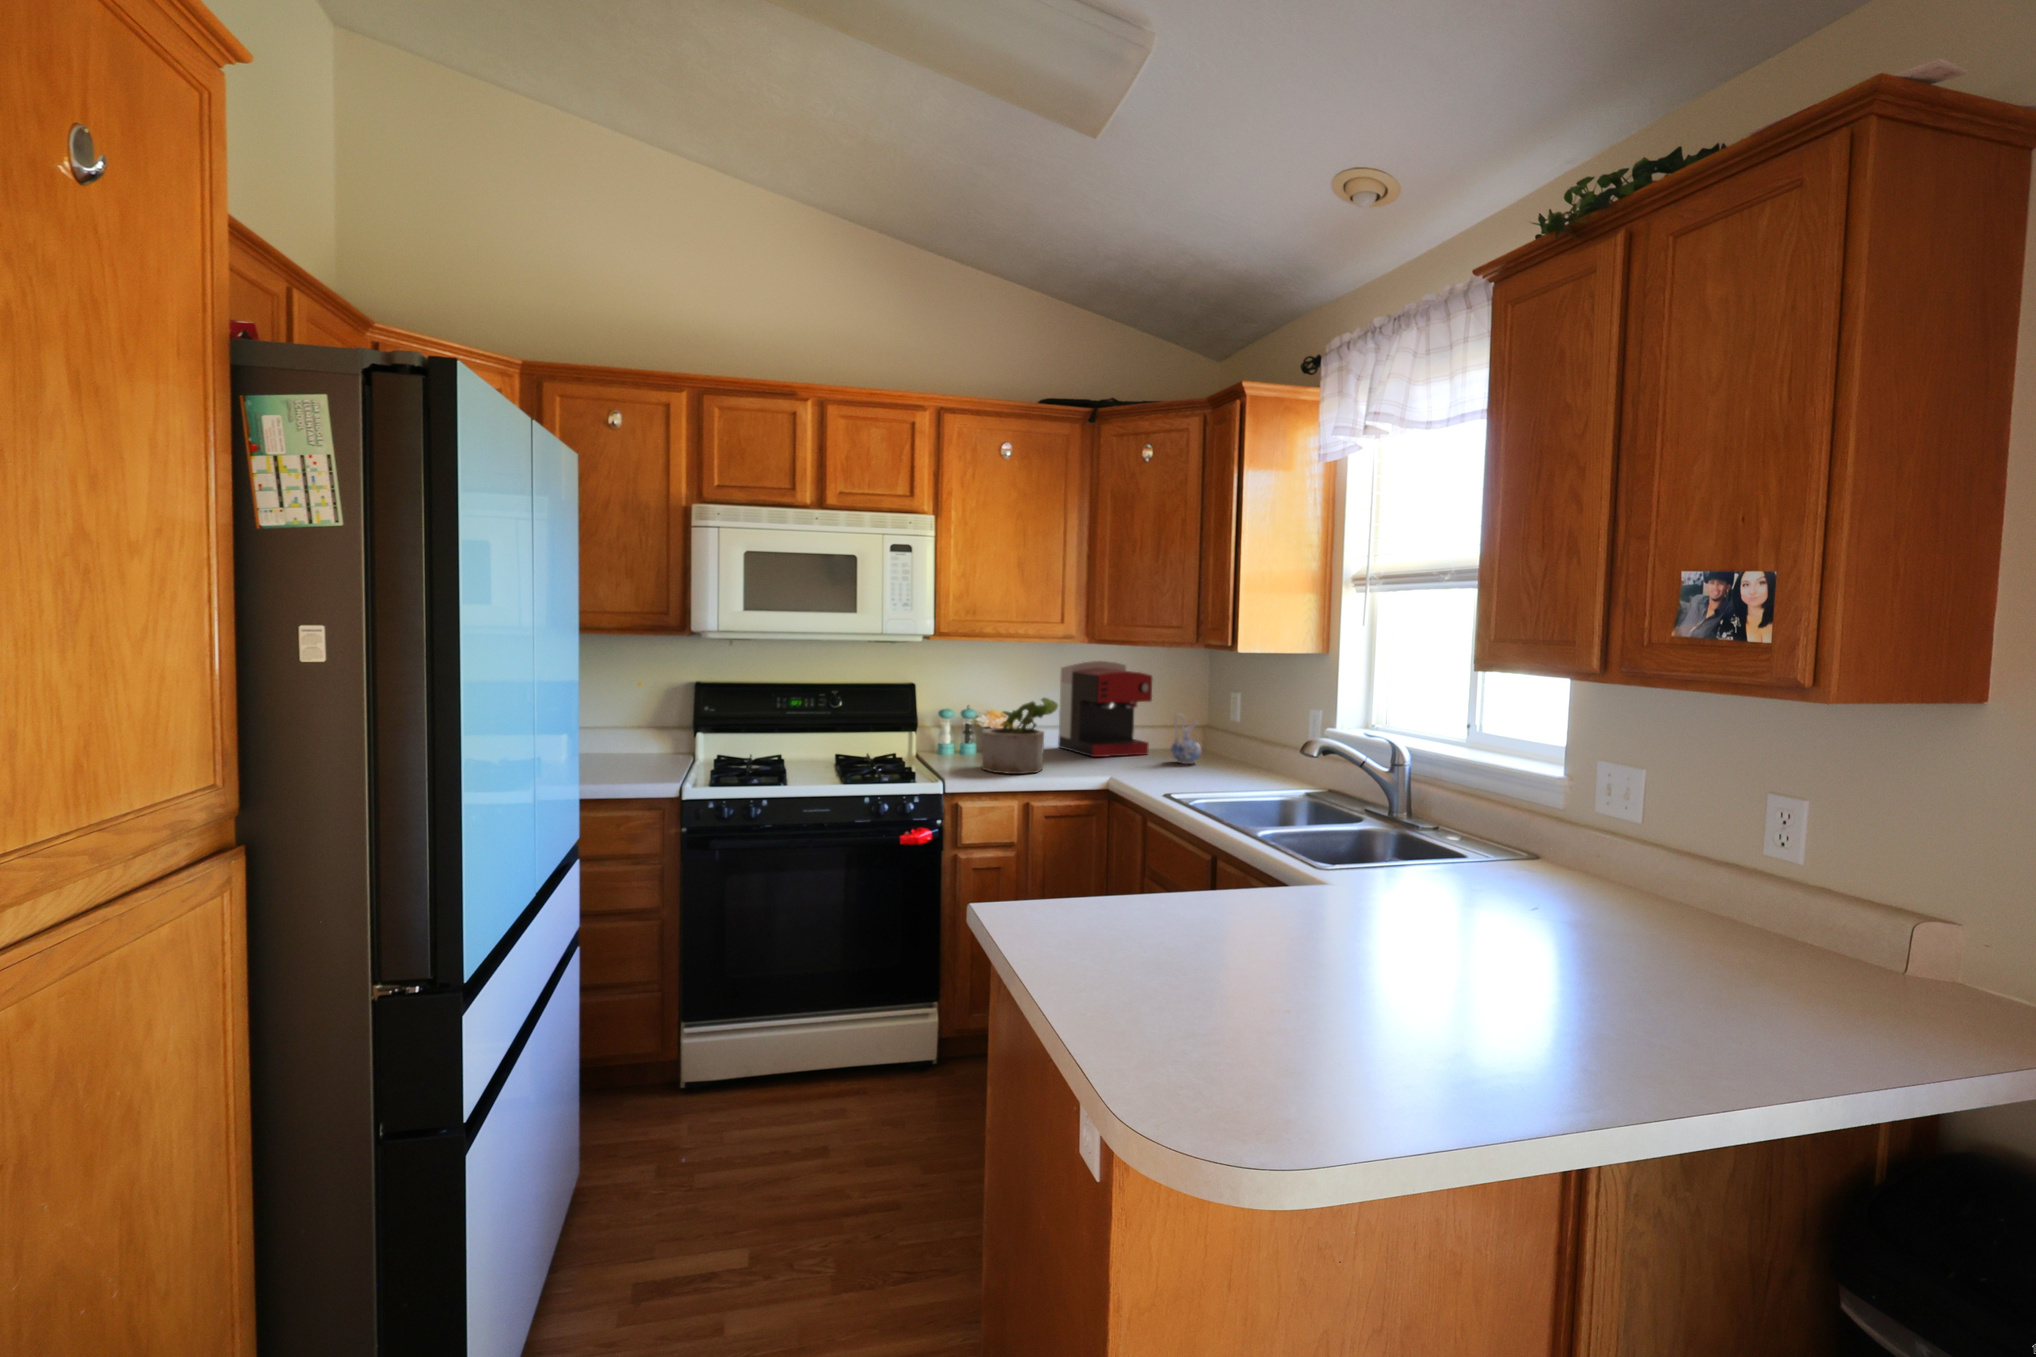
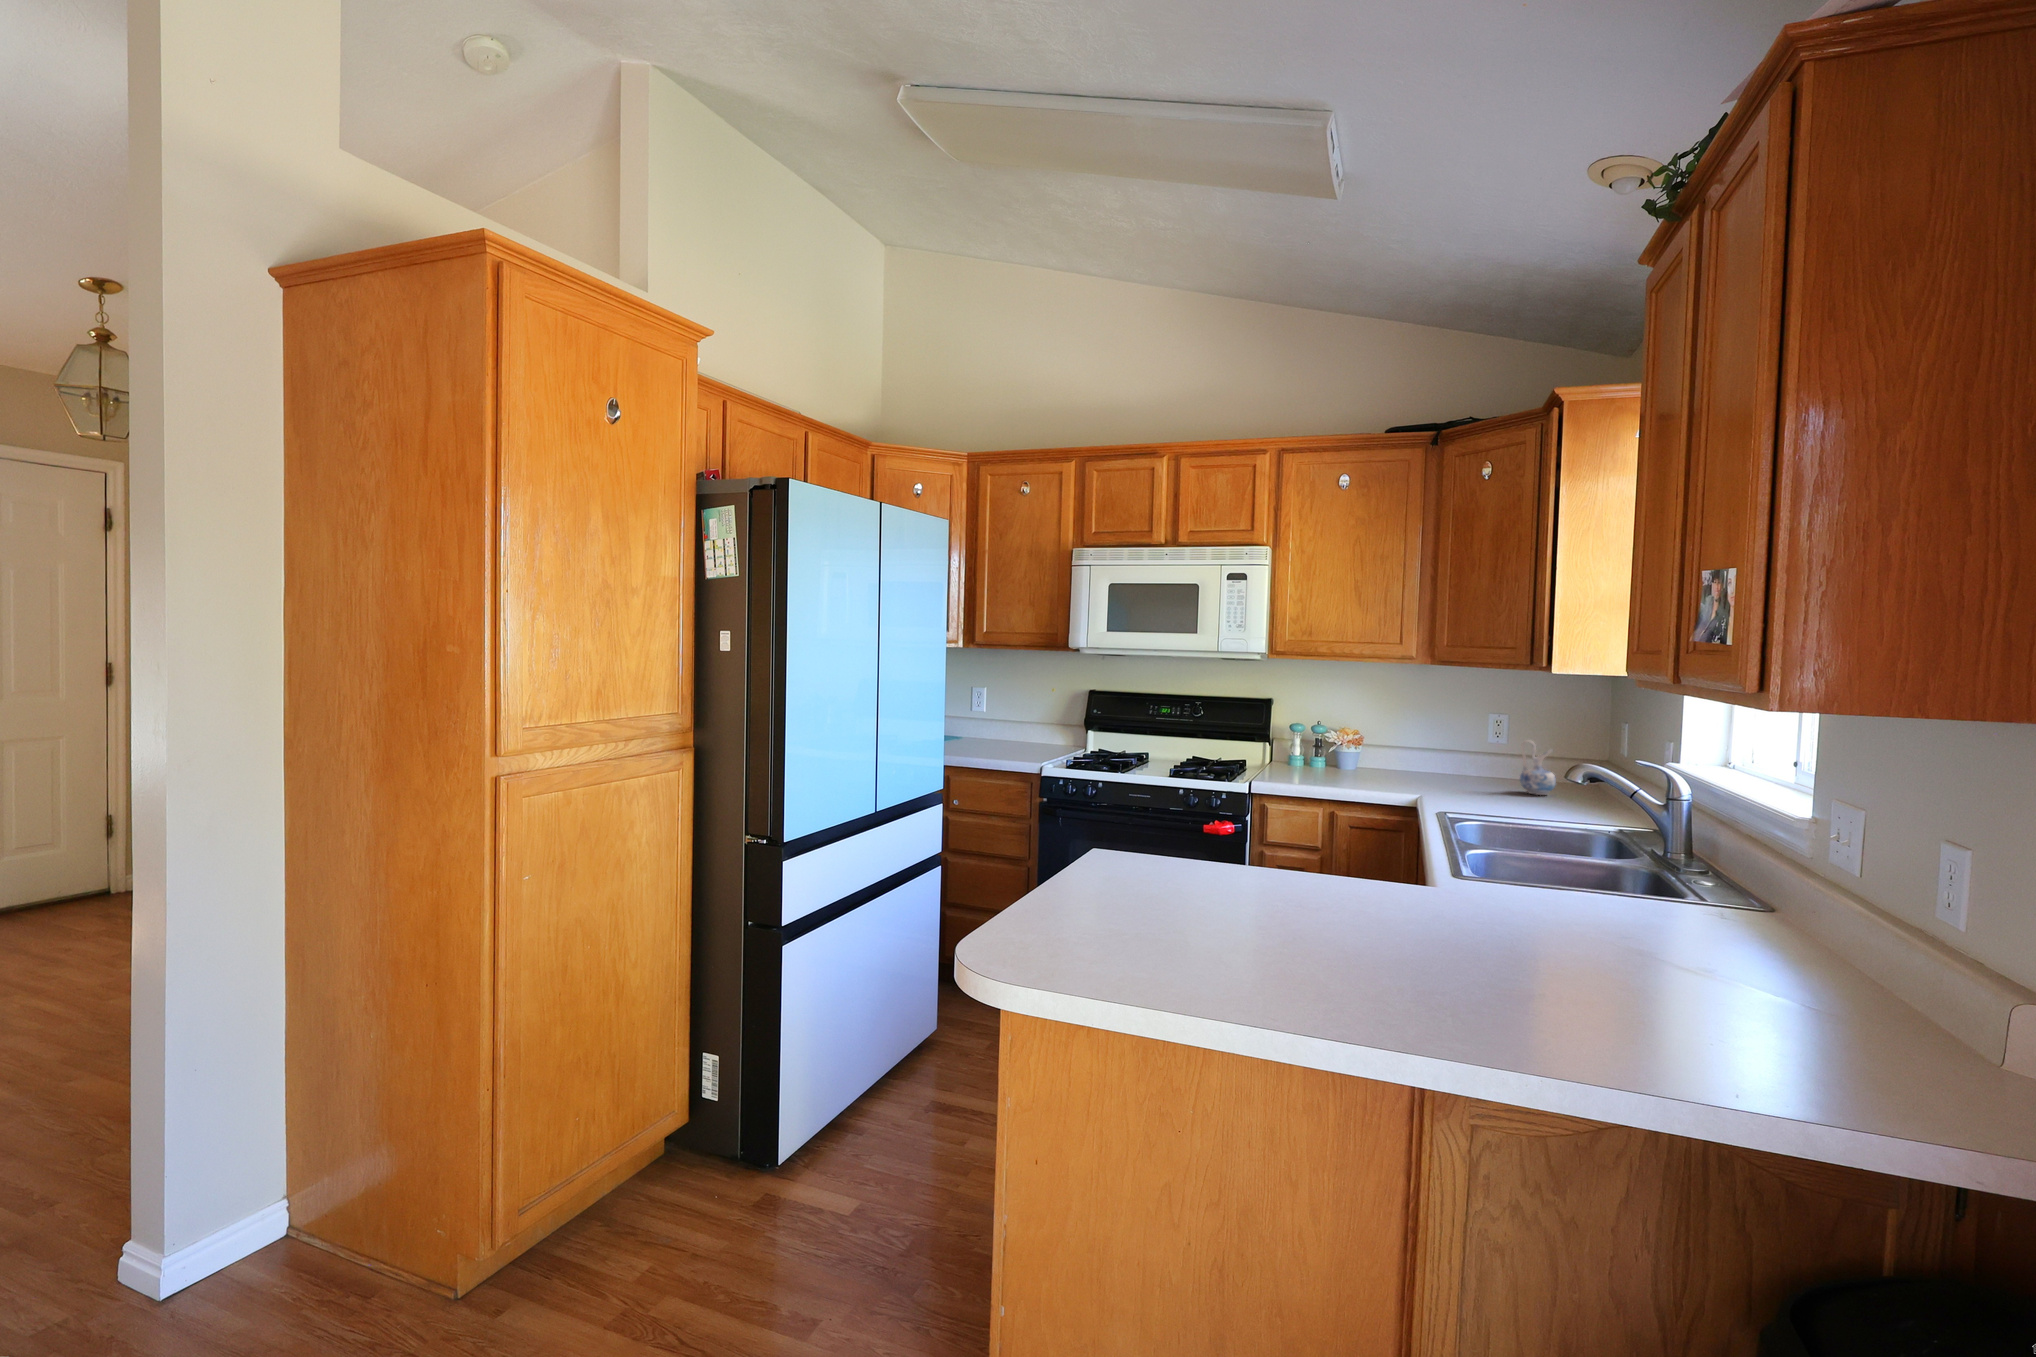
coffee maker: present [1058,661,1152,757] -> none [1418,683,1514,784]
potted plant: present [982,698,1058,774] -> none [1301,714,1382,786]

